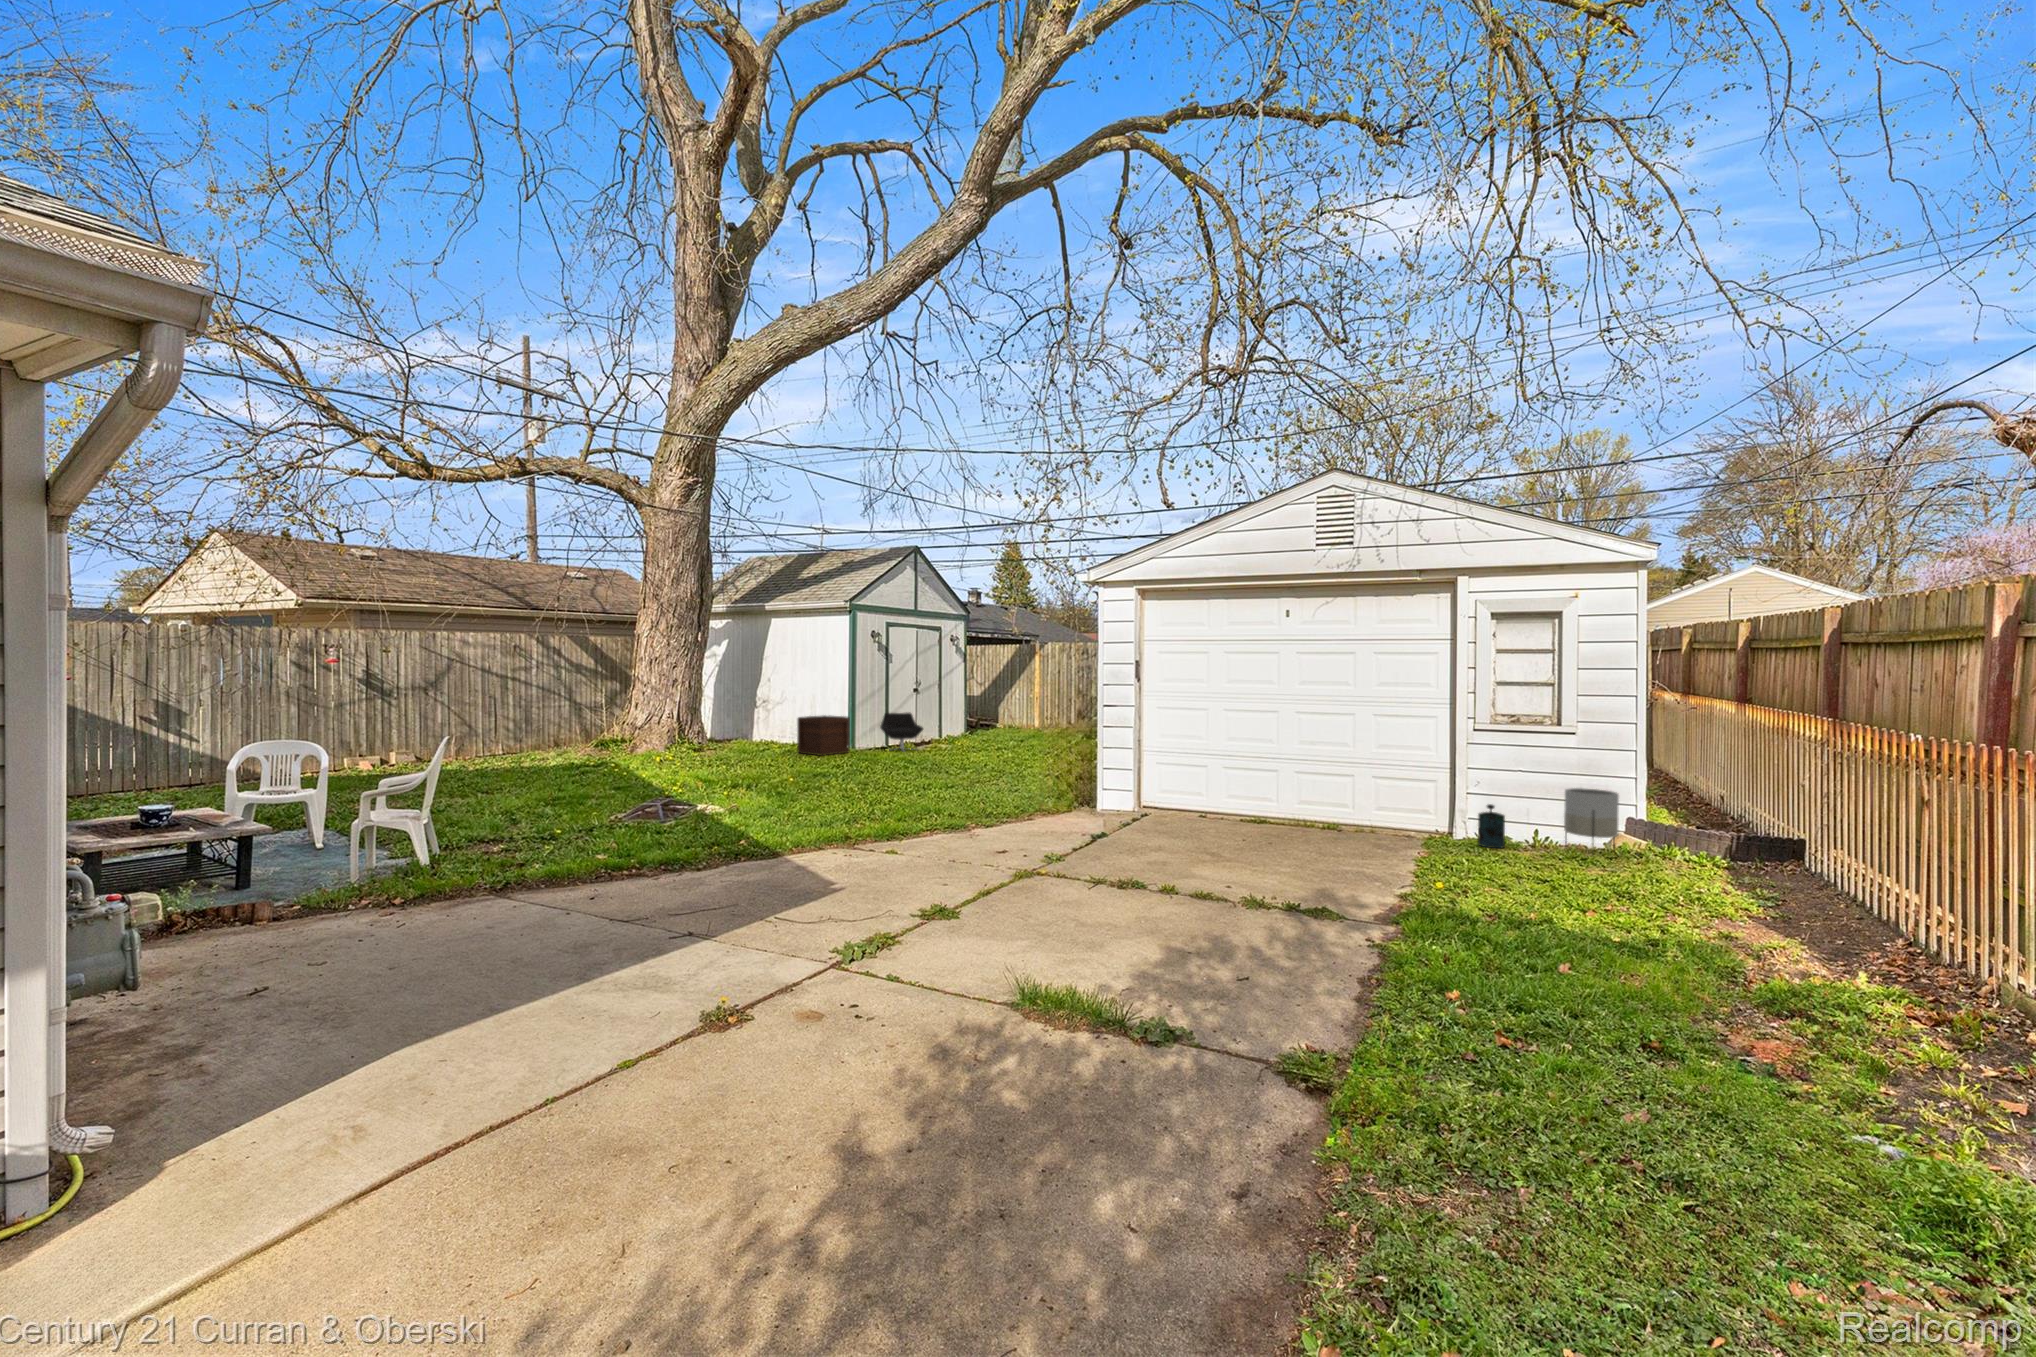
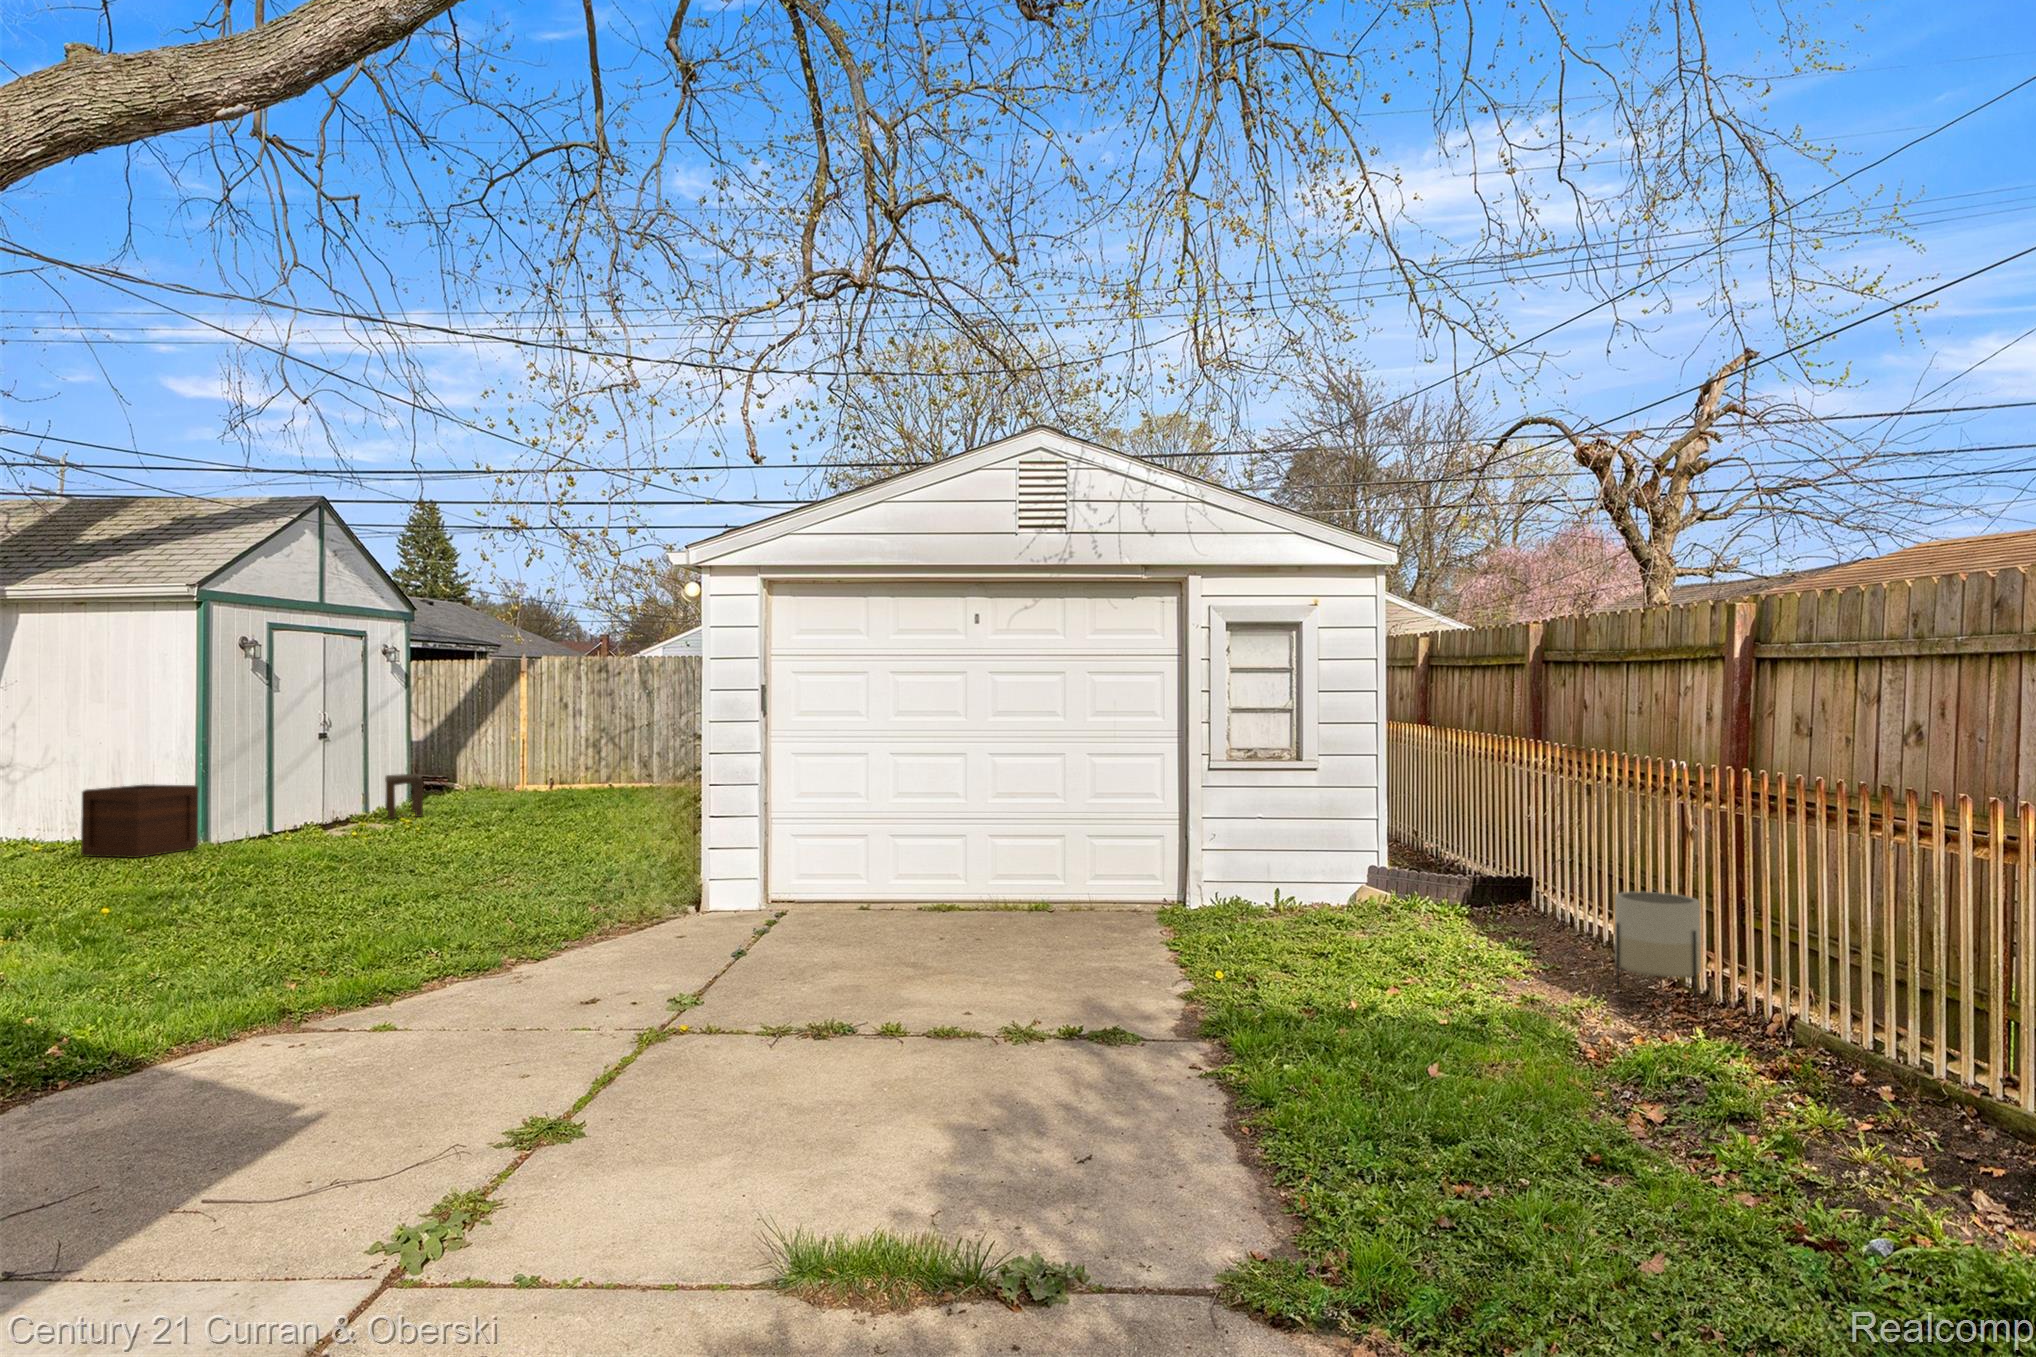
lounge chair: present [880,712,923,751] -> none [258,774,347,841]
bench: none [949,715,969,742] -> present [385,774,423,819]
planter: present [1564,788,1619,850] -> present [1615,891,1701,1009]
watering can: present [1478,804,1505,848] -> none [1221,861,1251,916]

